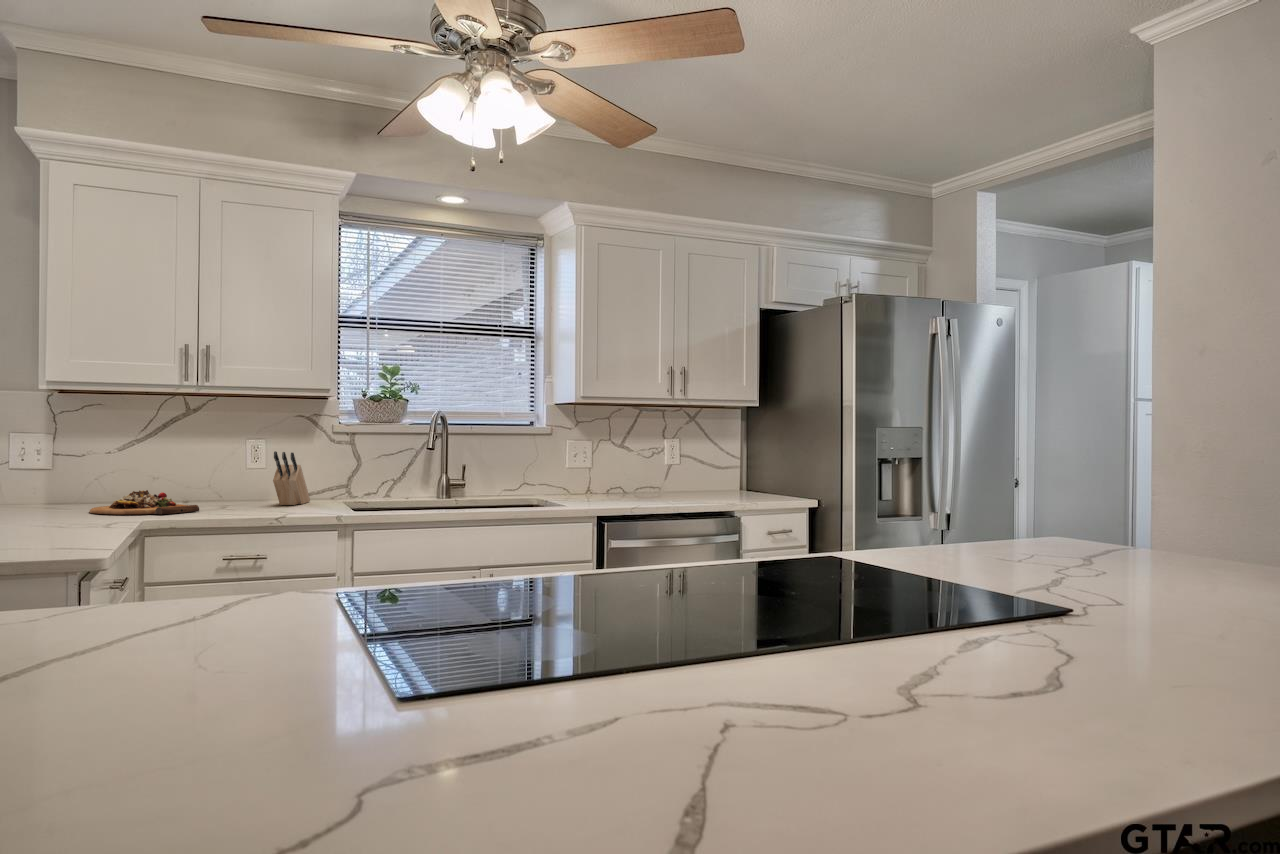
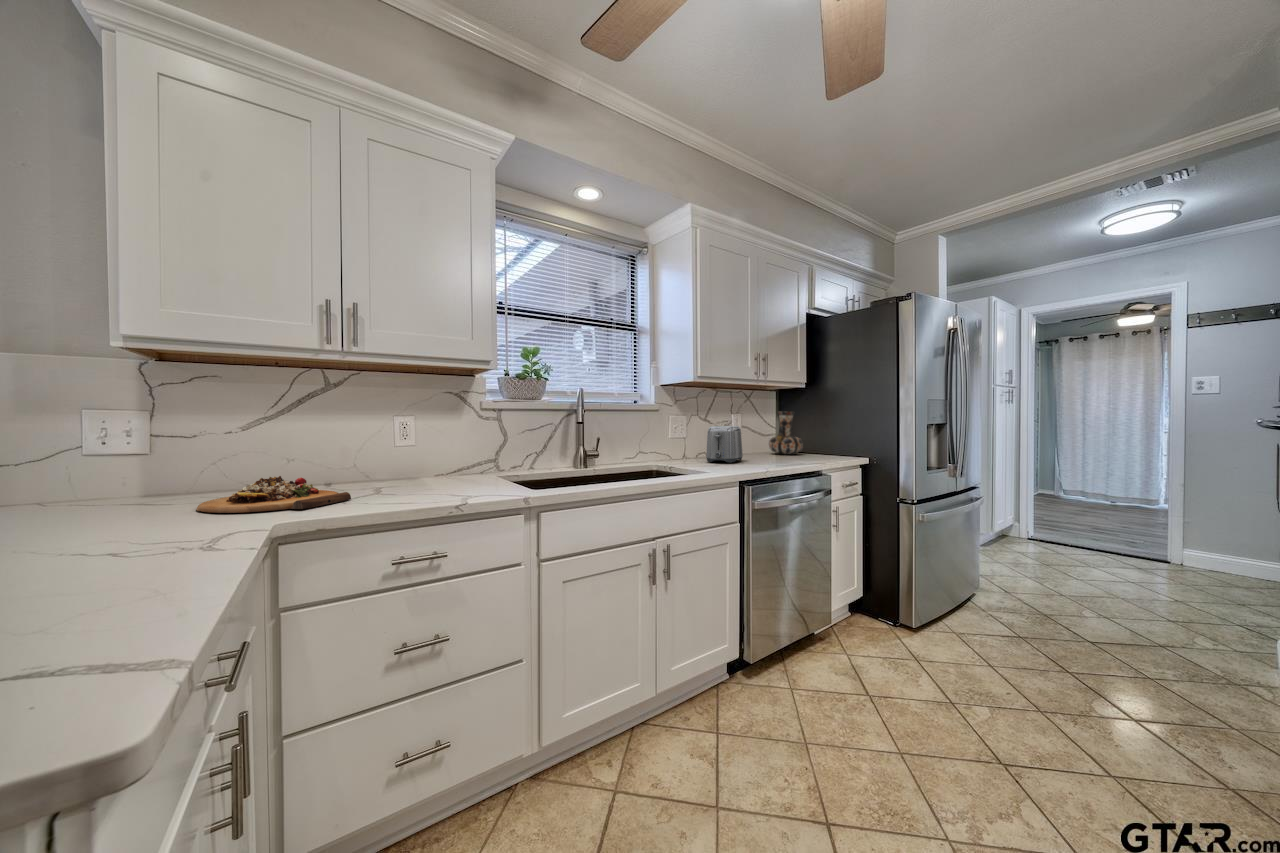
decorative vase: none [724,435,767,492] -> present [769,411,803,454]
knife block: present [273,451,310,505] -> none [432,427,464,484]
toaster: none [603,454,655,497] -> present [706,426,743,463]

